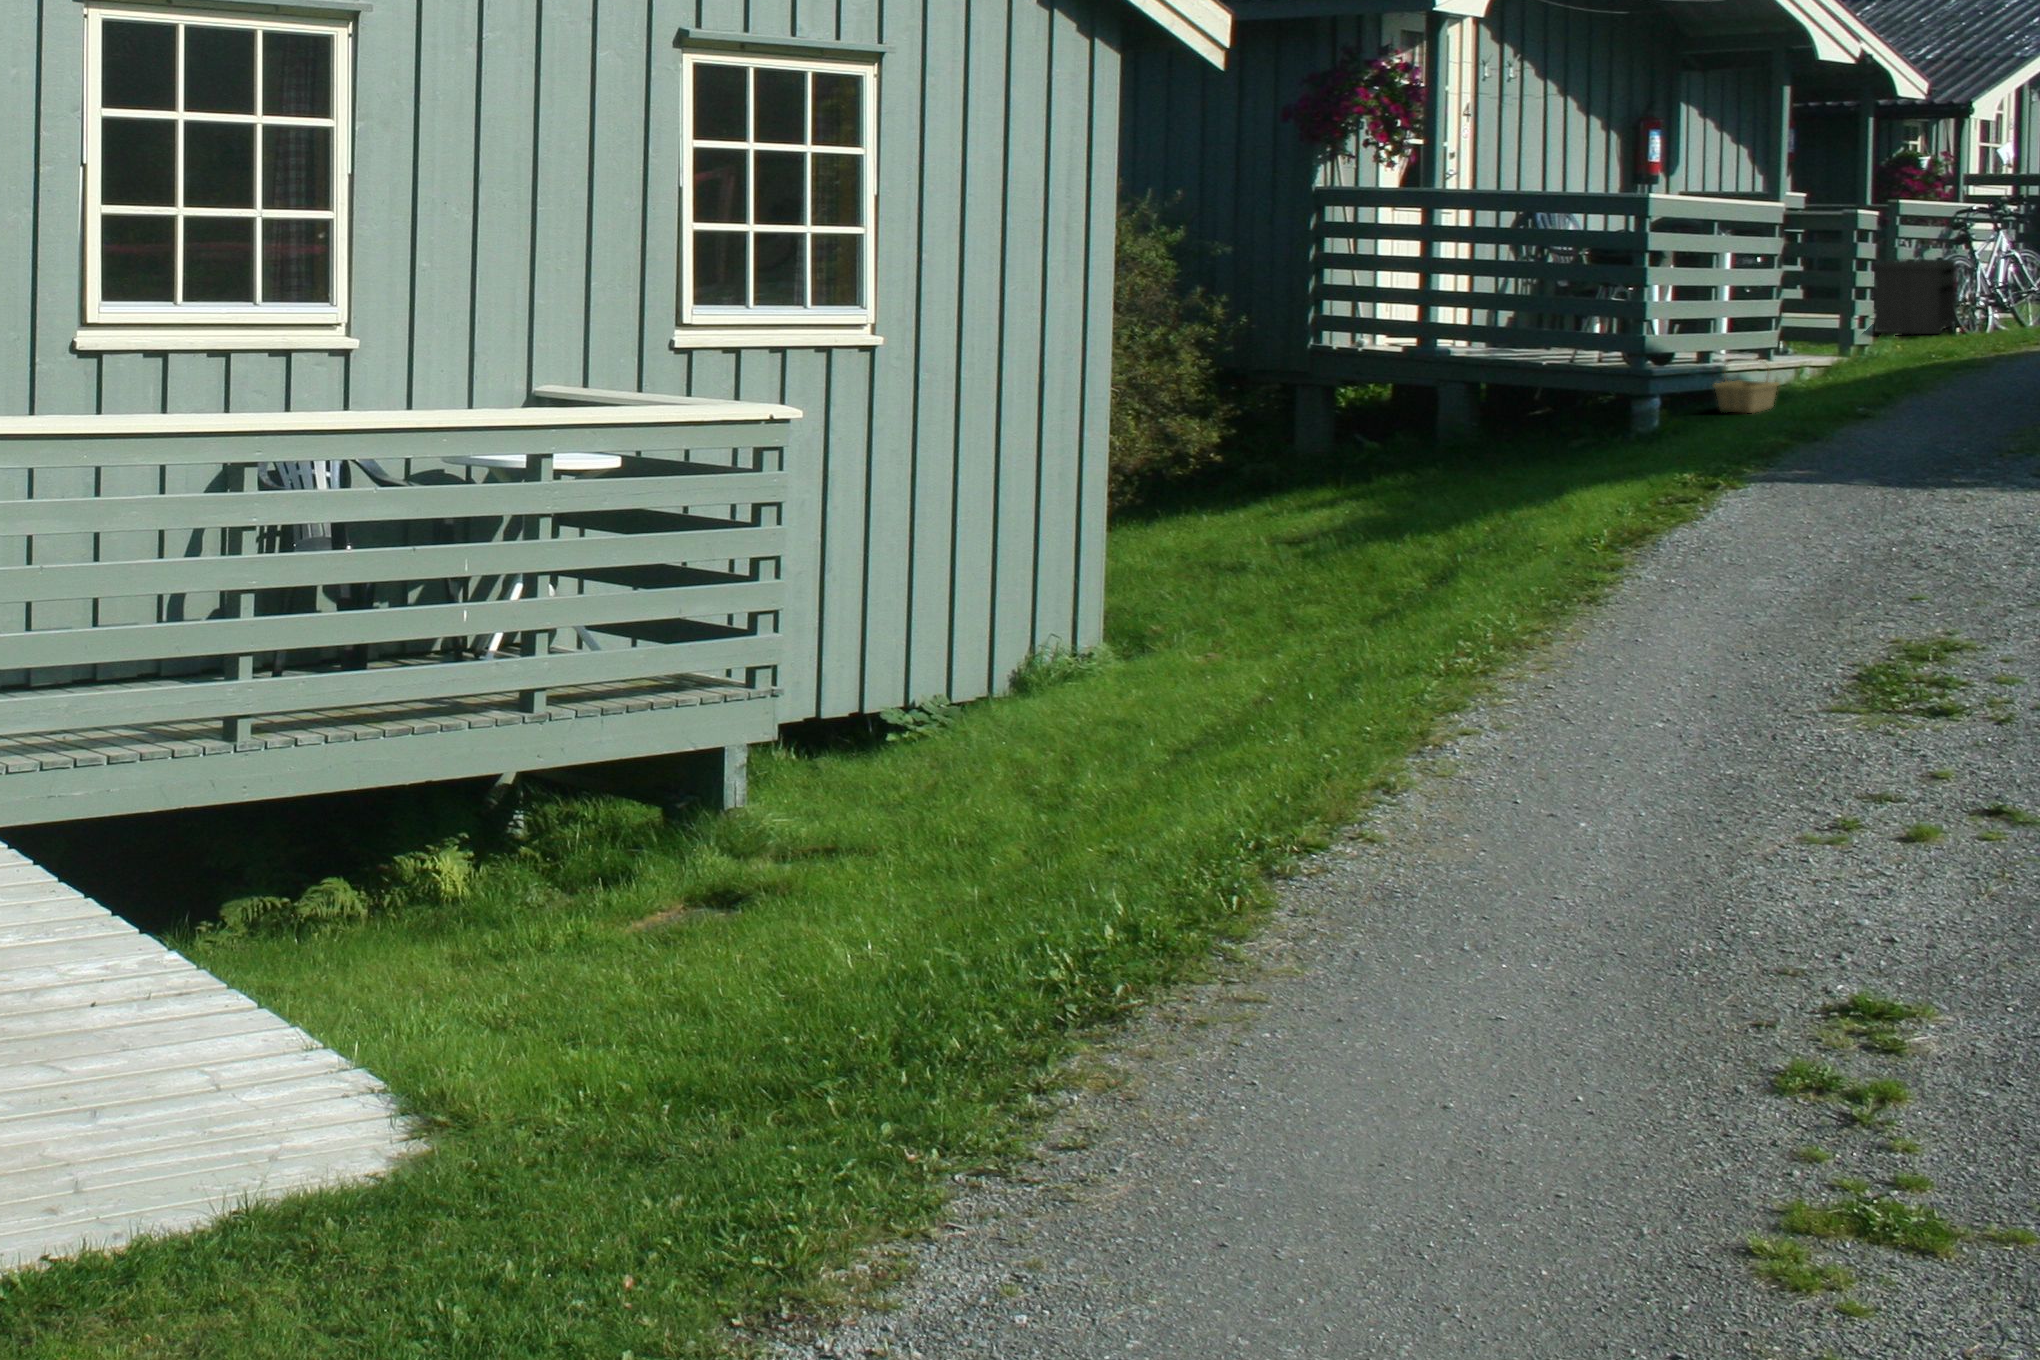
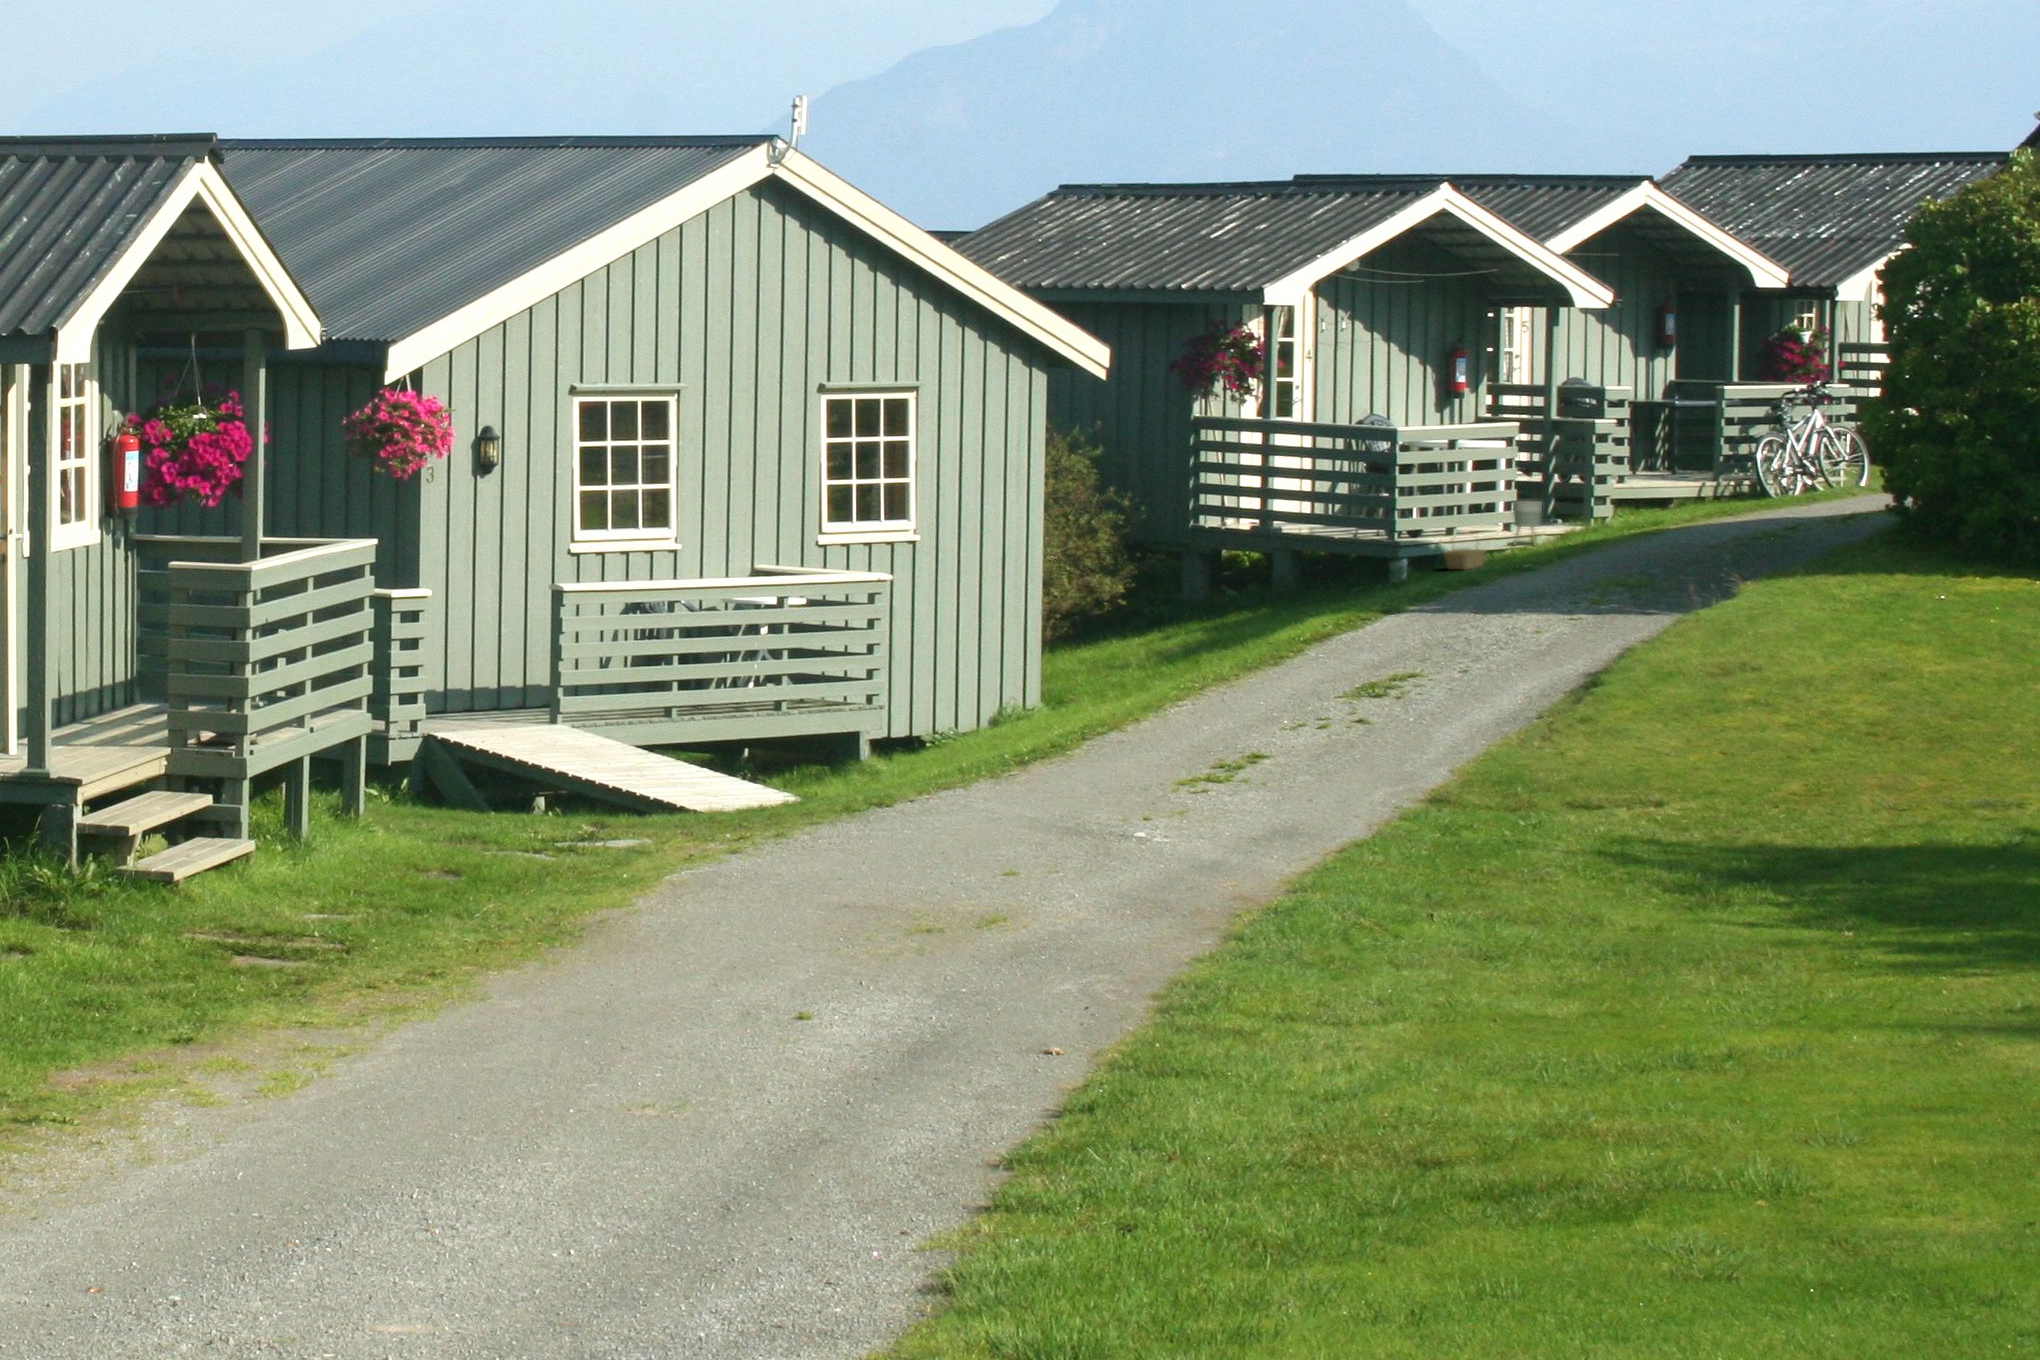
bench: present [1874,259,1956,334] -> none [1608,455,1674,511]
planter: none [1784,313,1831,379] -> present [1513,501,1542,543]

